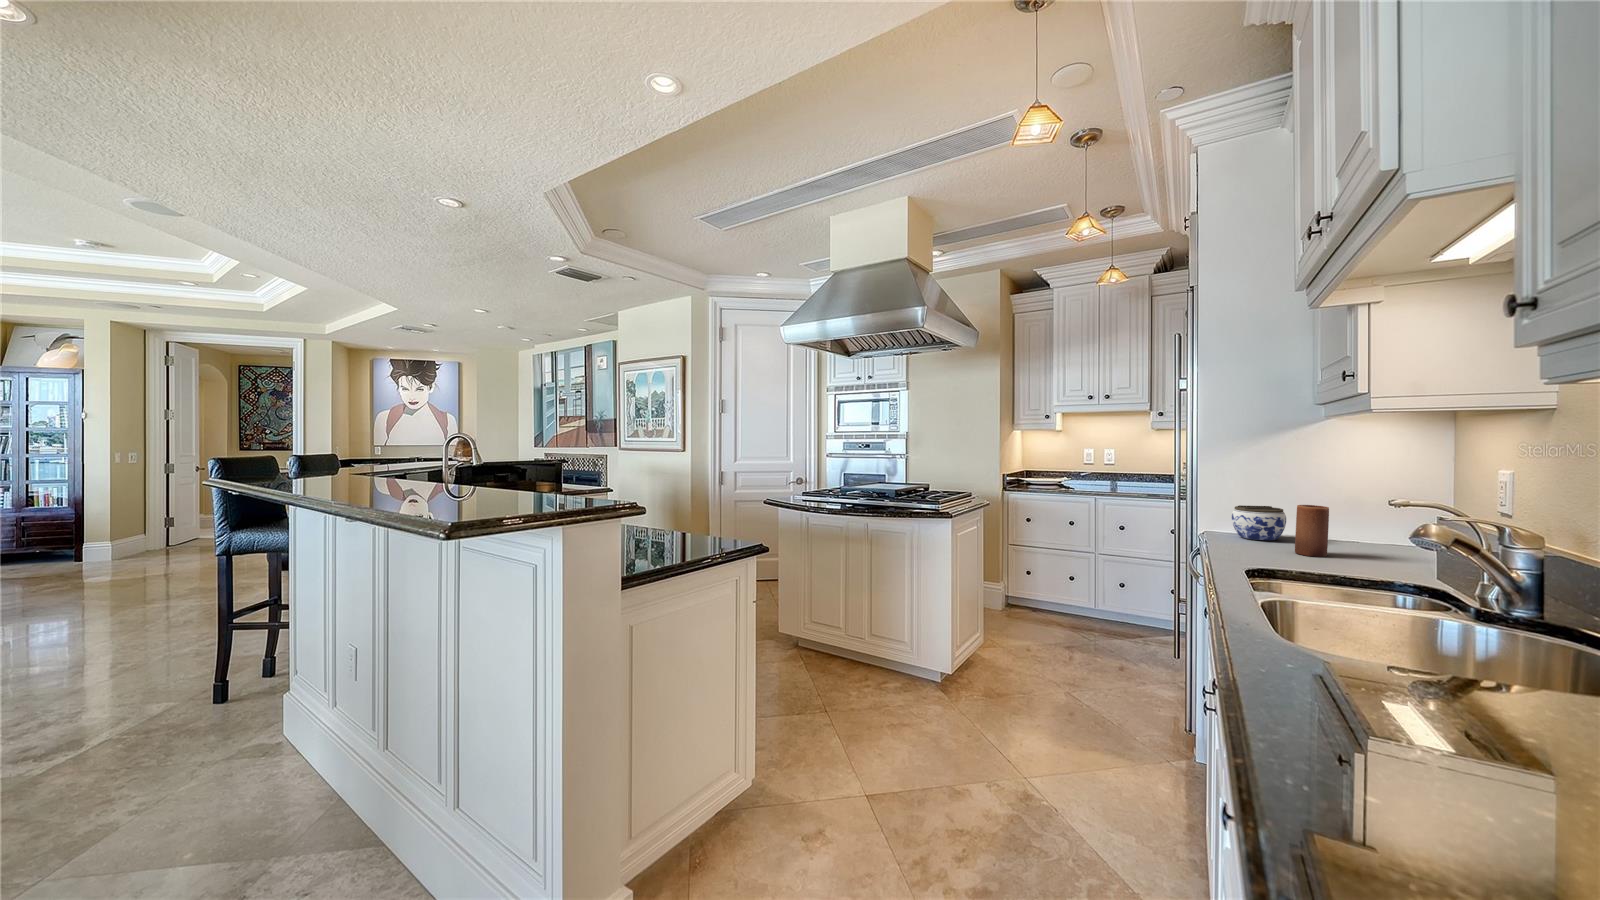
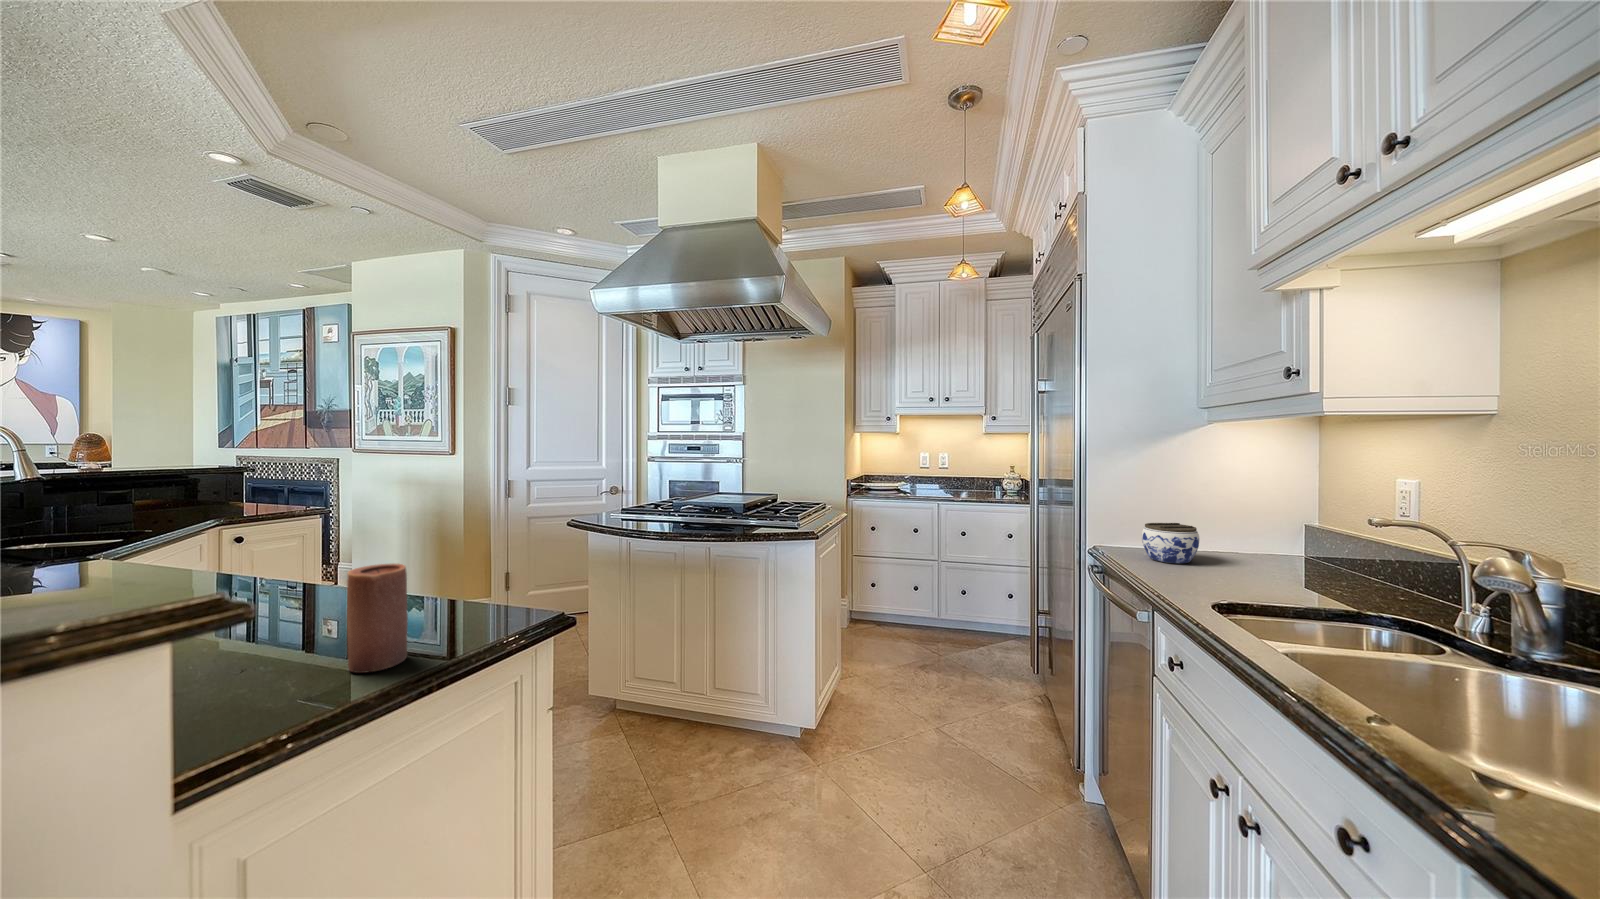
candle: present [1295,505,1329,557] -> present [347,564,408,673]

